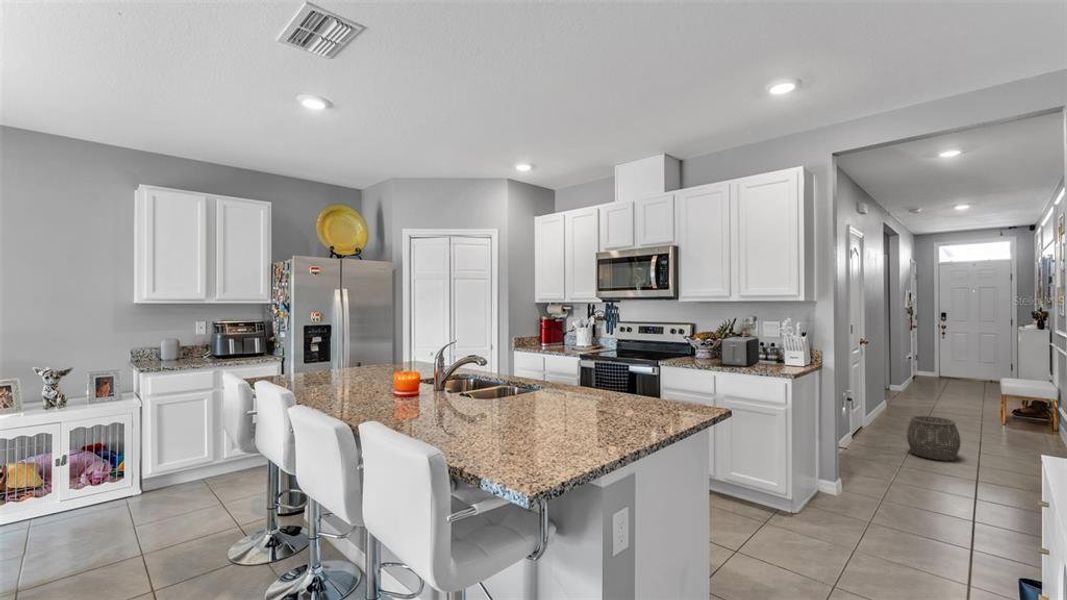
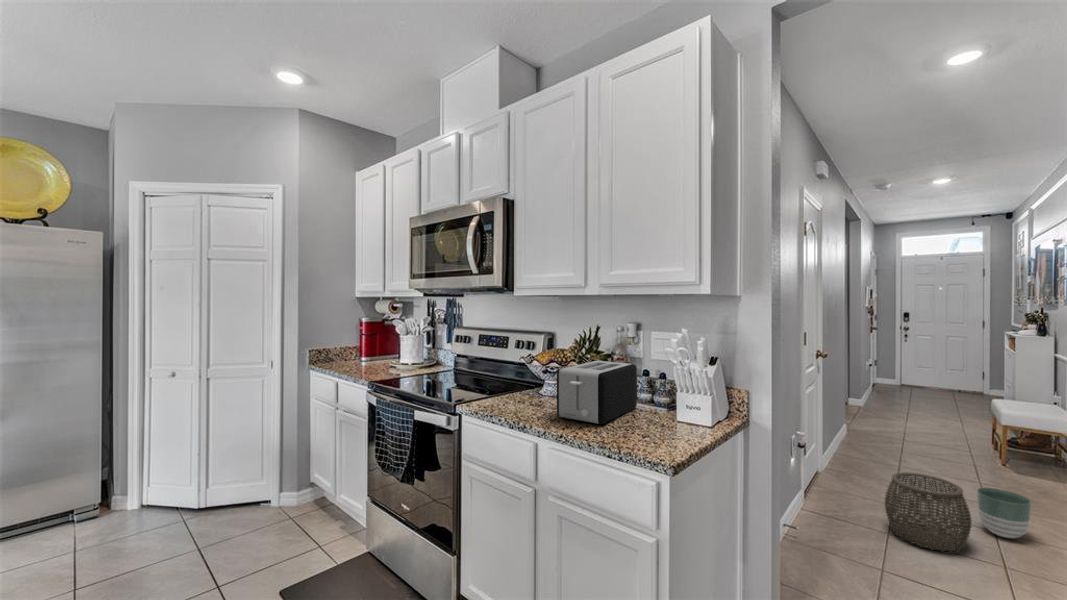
planter: none [969,426,1002,456] -> present [977,488,1031,538]

